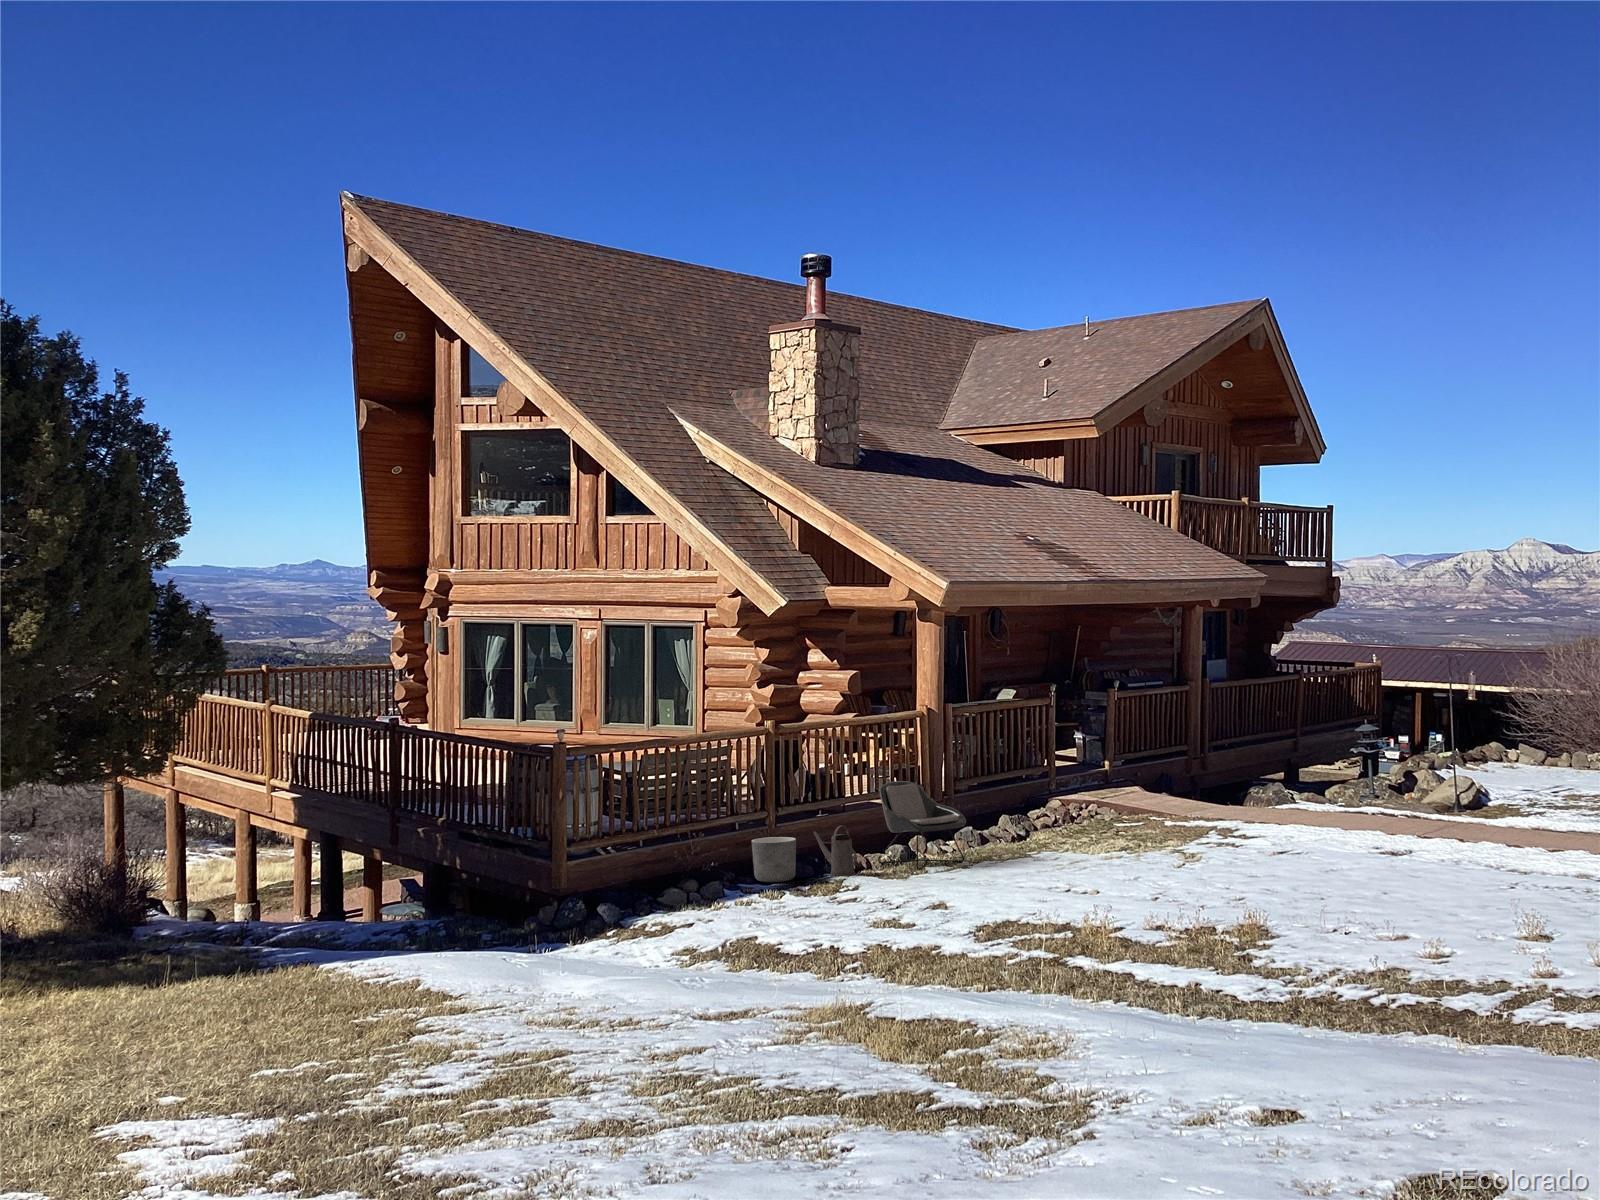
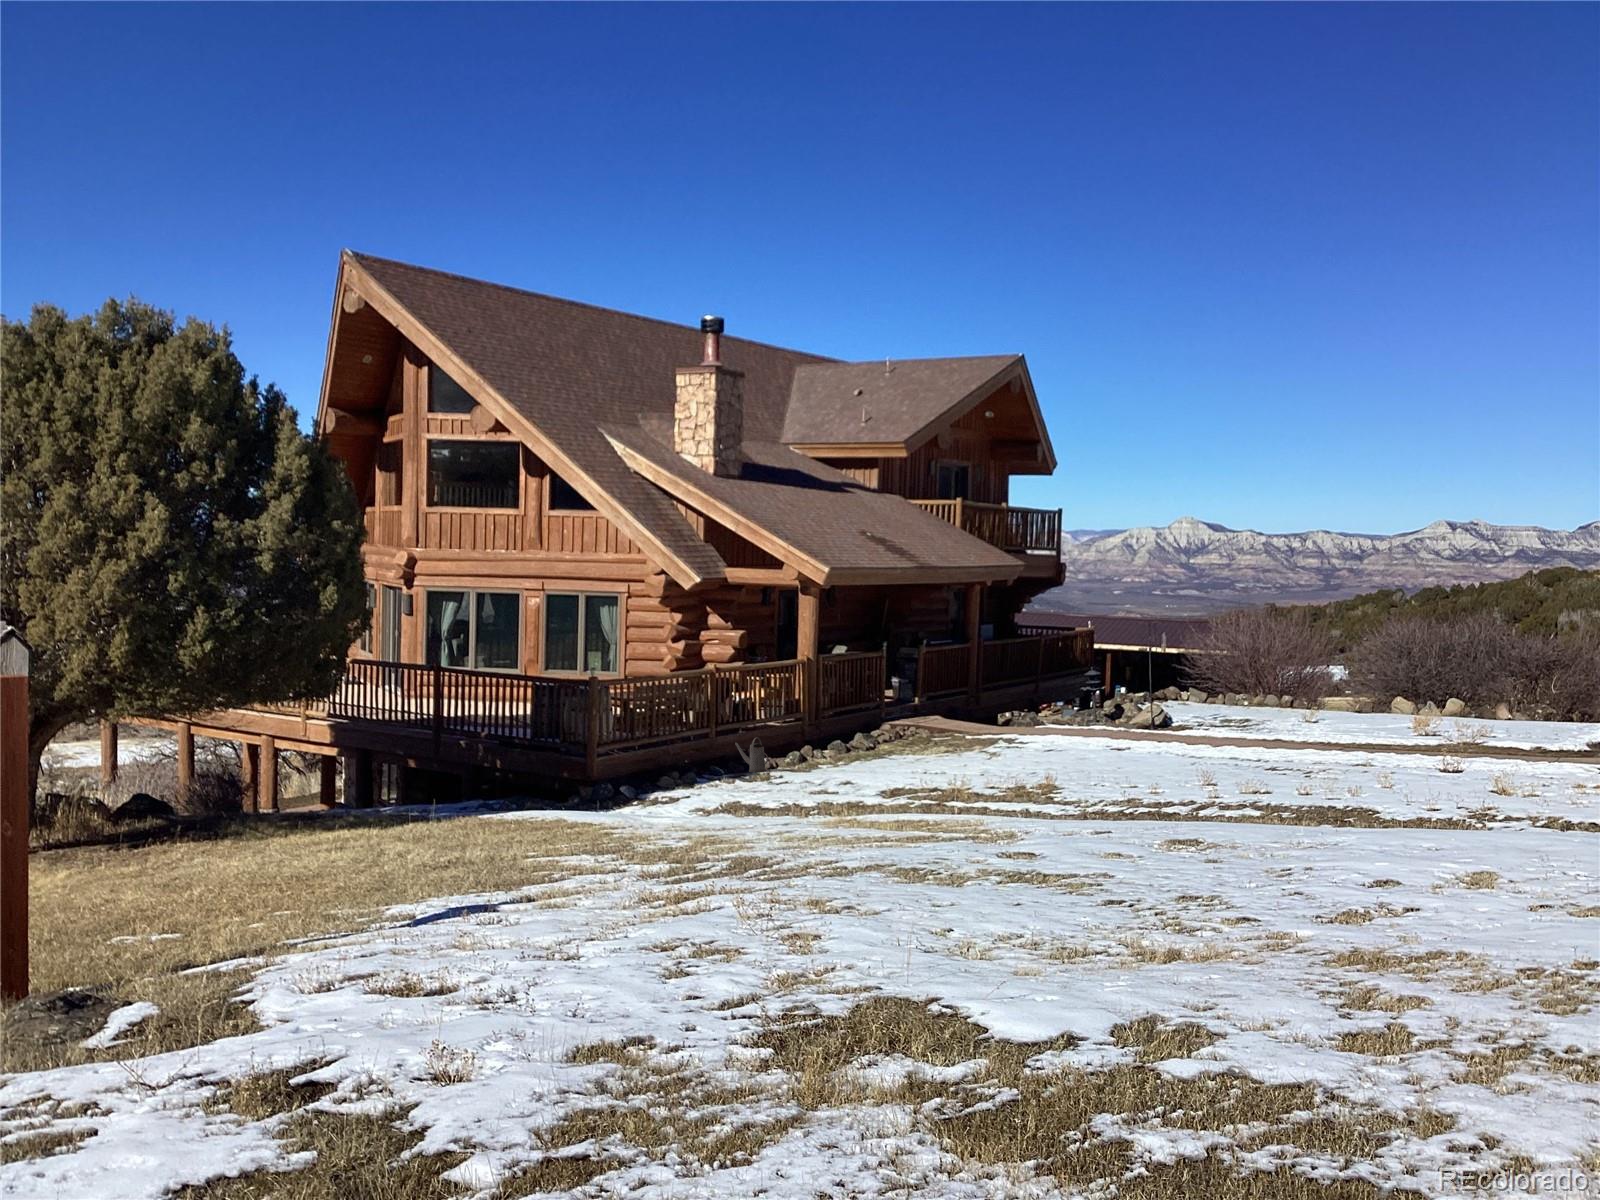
lounge chair: present [878,781,966,870] -> none [777,708,838,768]
planter: present [752,837,796,882] -> none [697,746,728,776]

